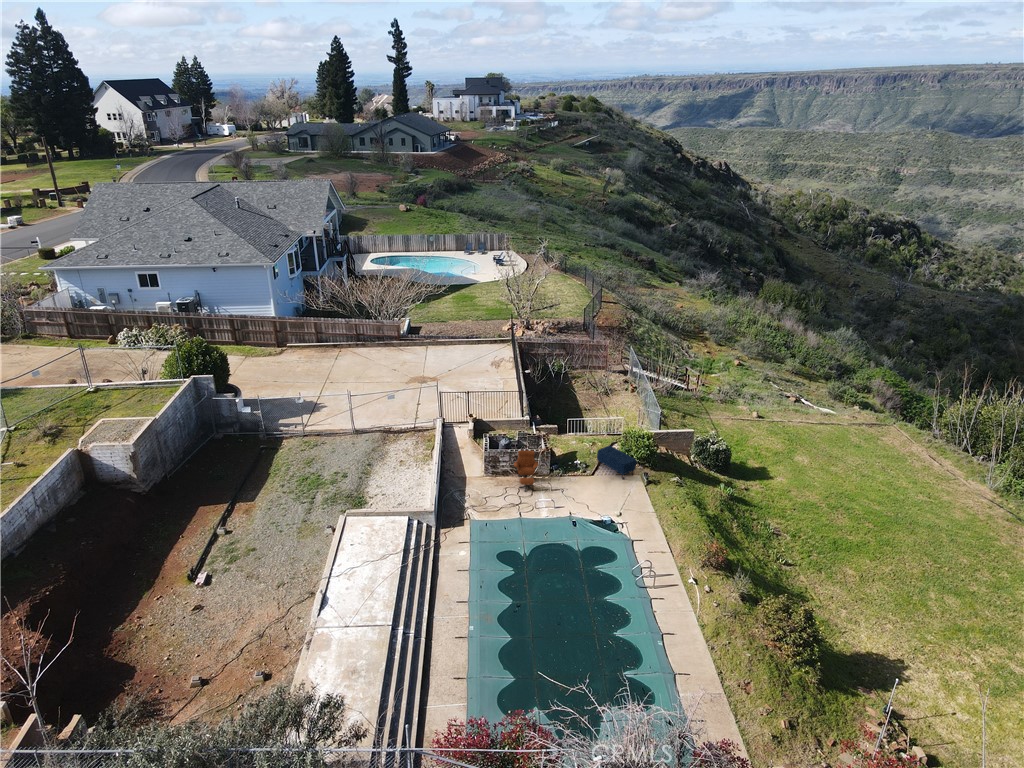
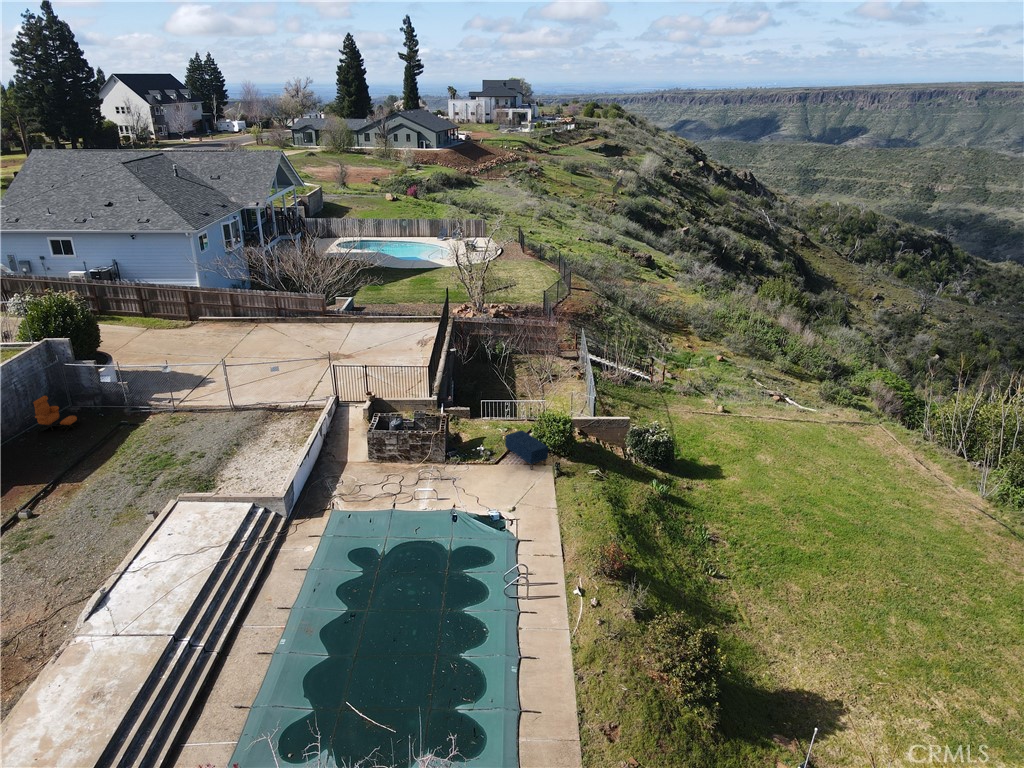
lounge chair: present [514,450,539,491] -> present [33,396,77,430]

